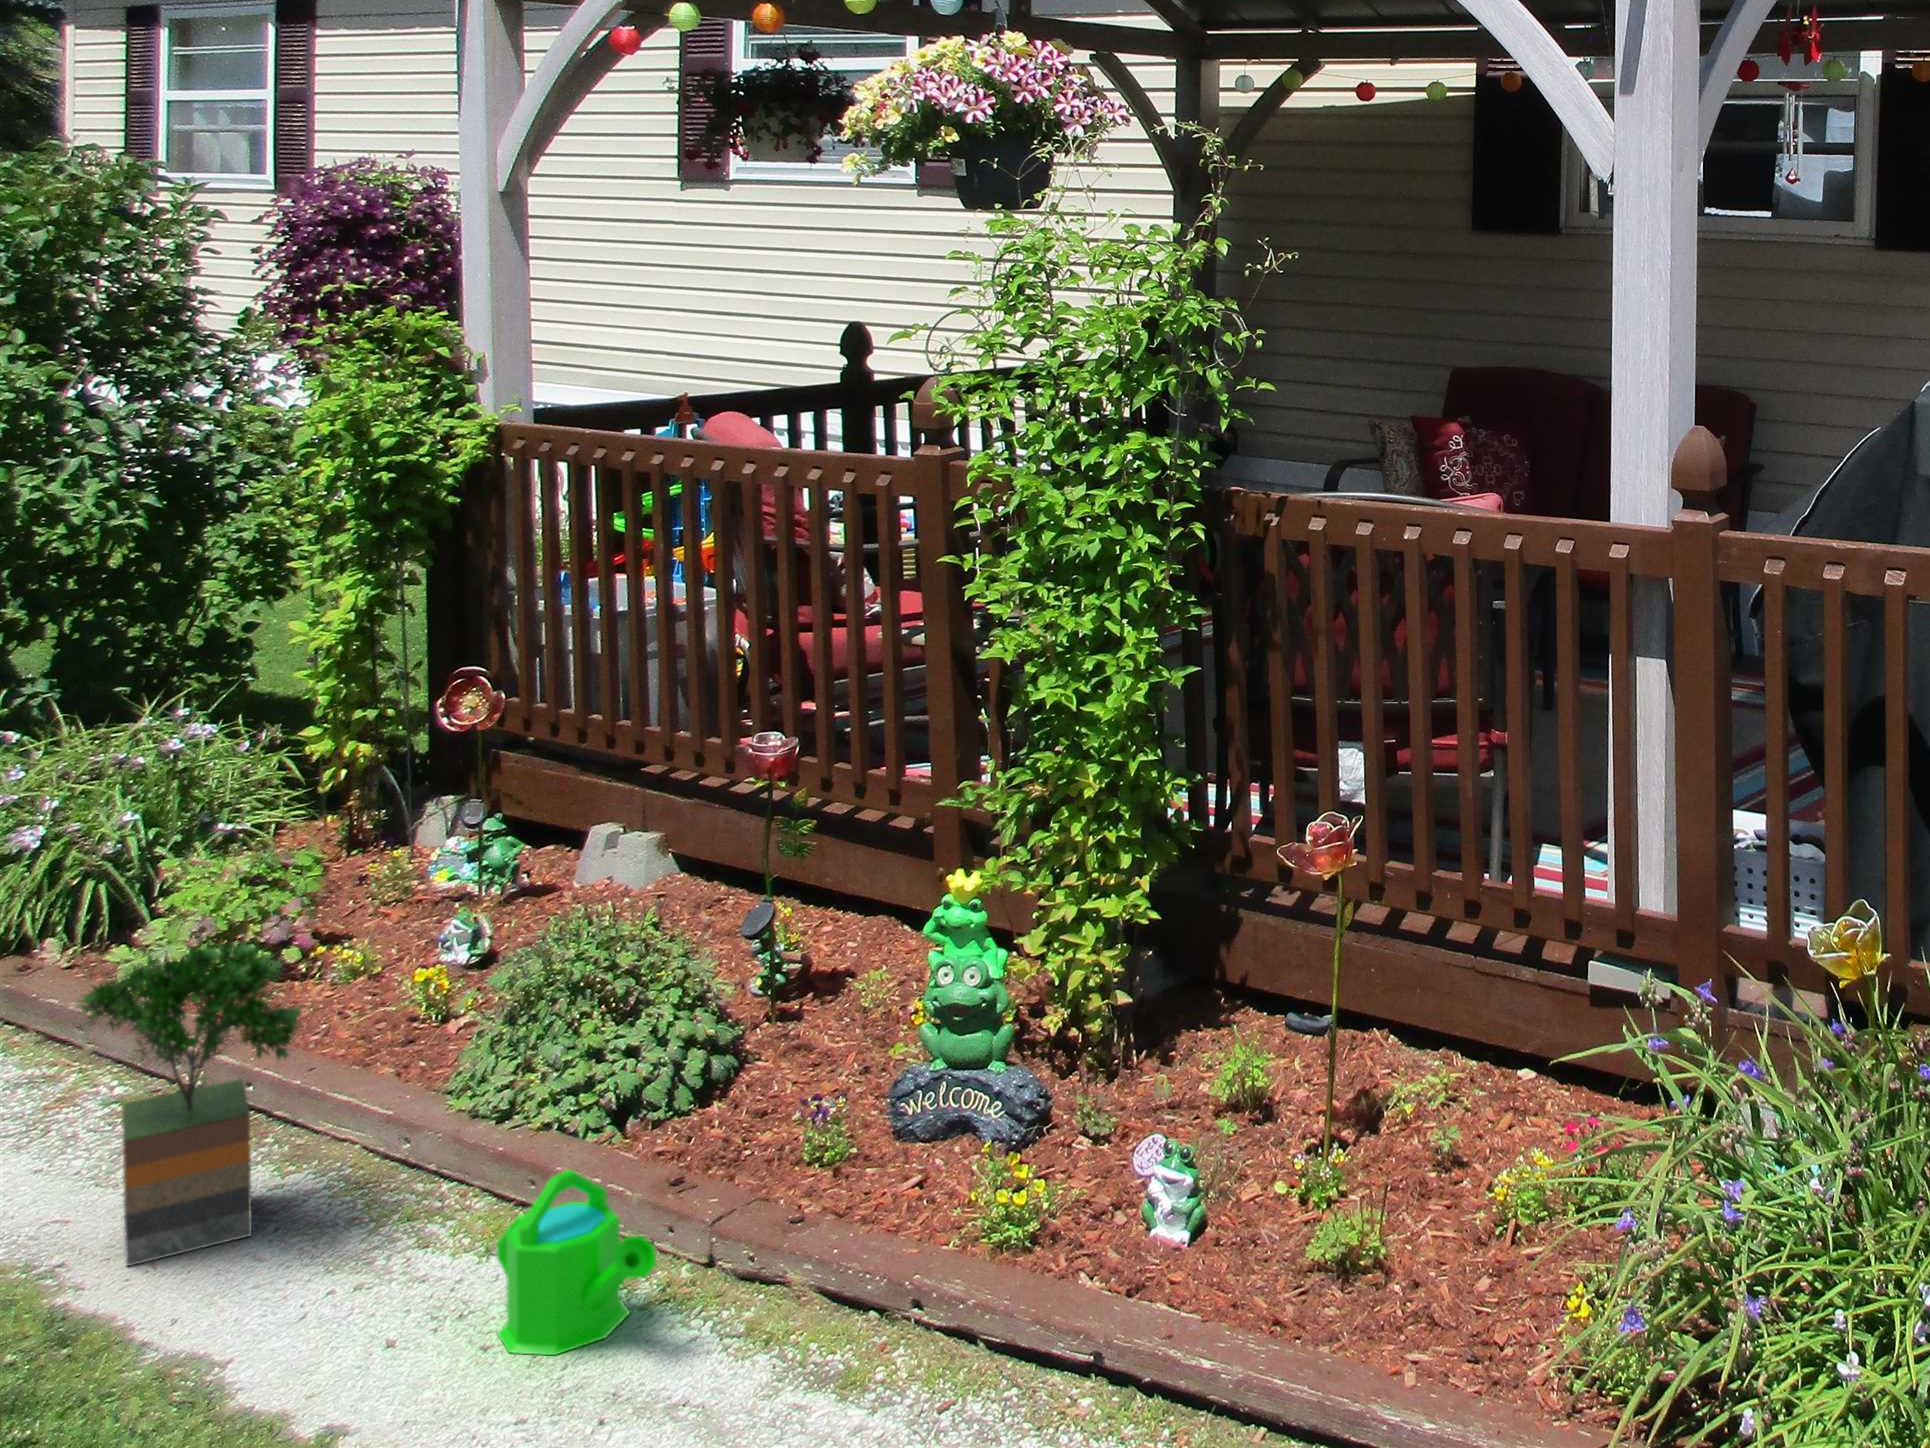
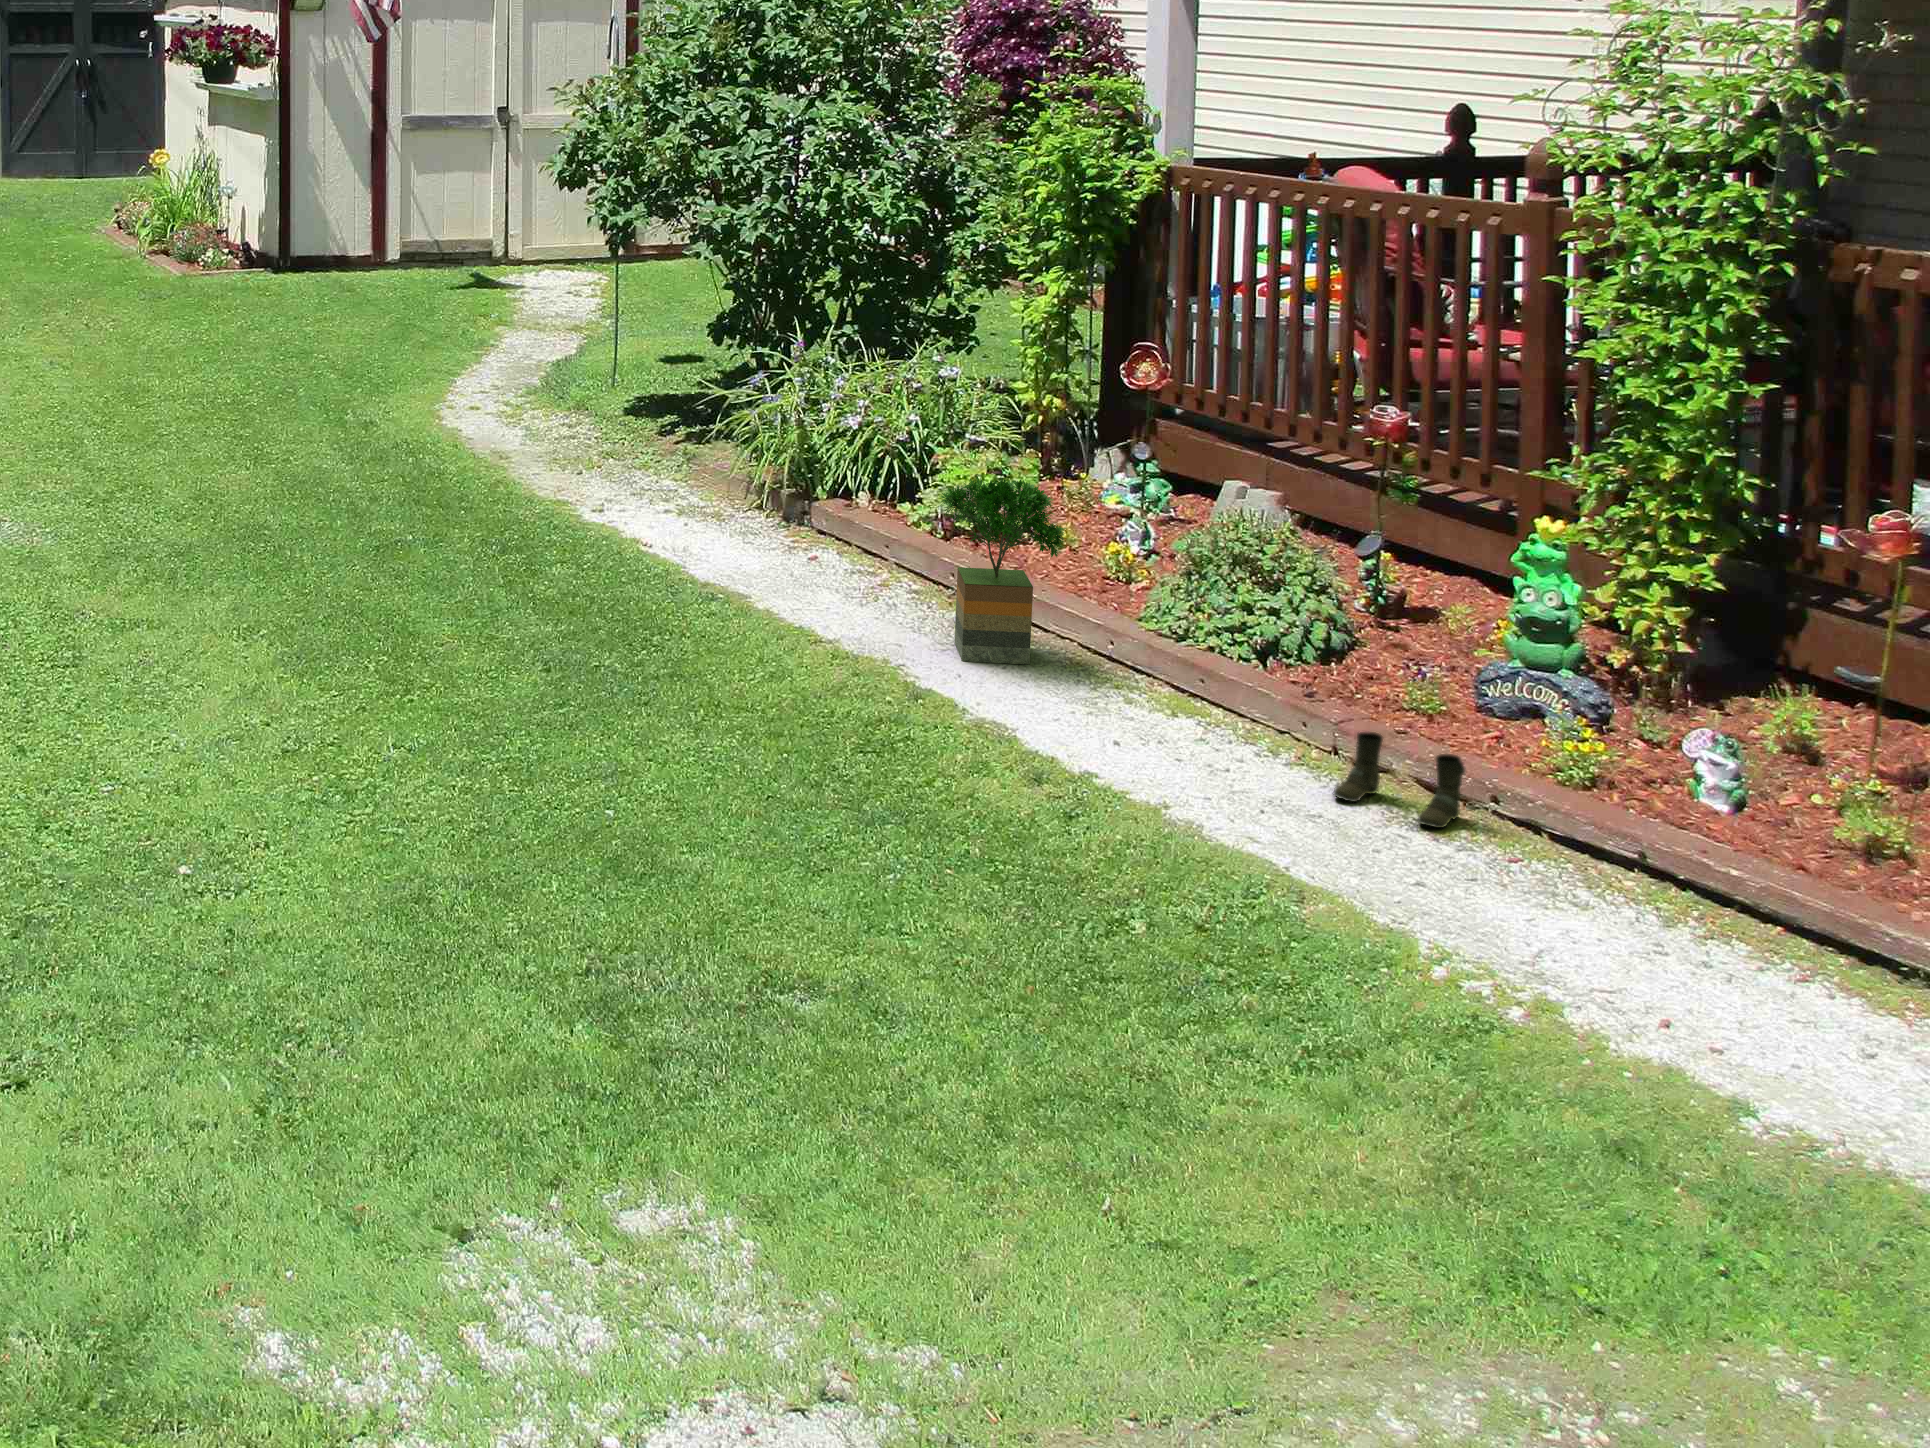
watering can: present [496,1170,656,1355] -> none [1190,649,1302,763]
boots: none [703,1257,881,1394] -> present [1333,732,1465,828]

